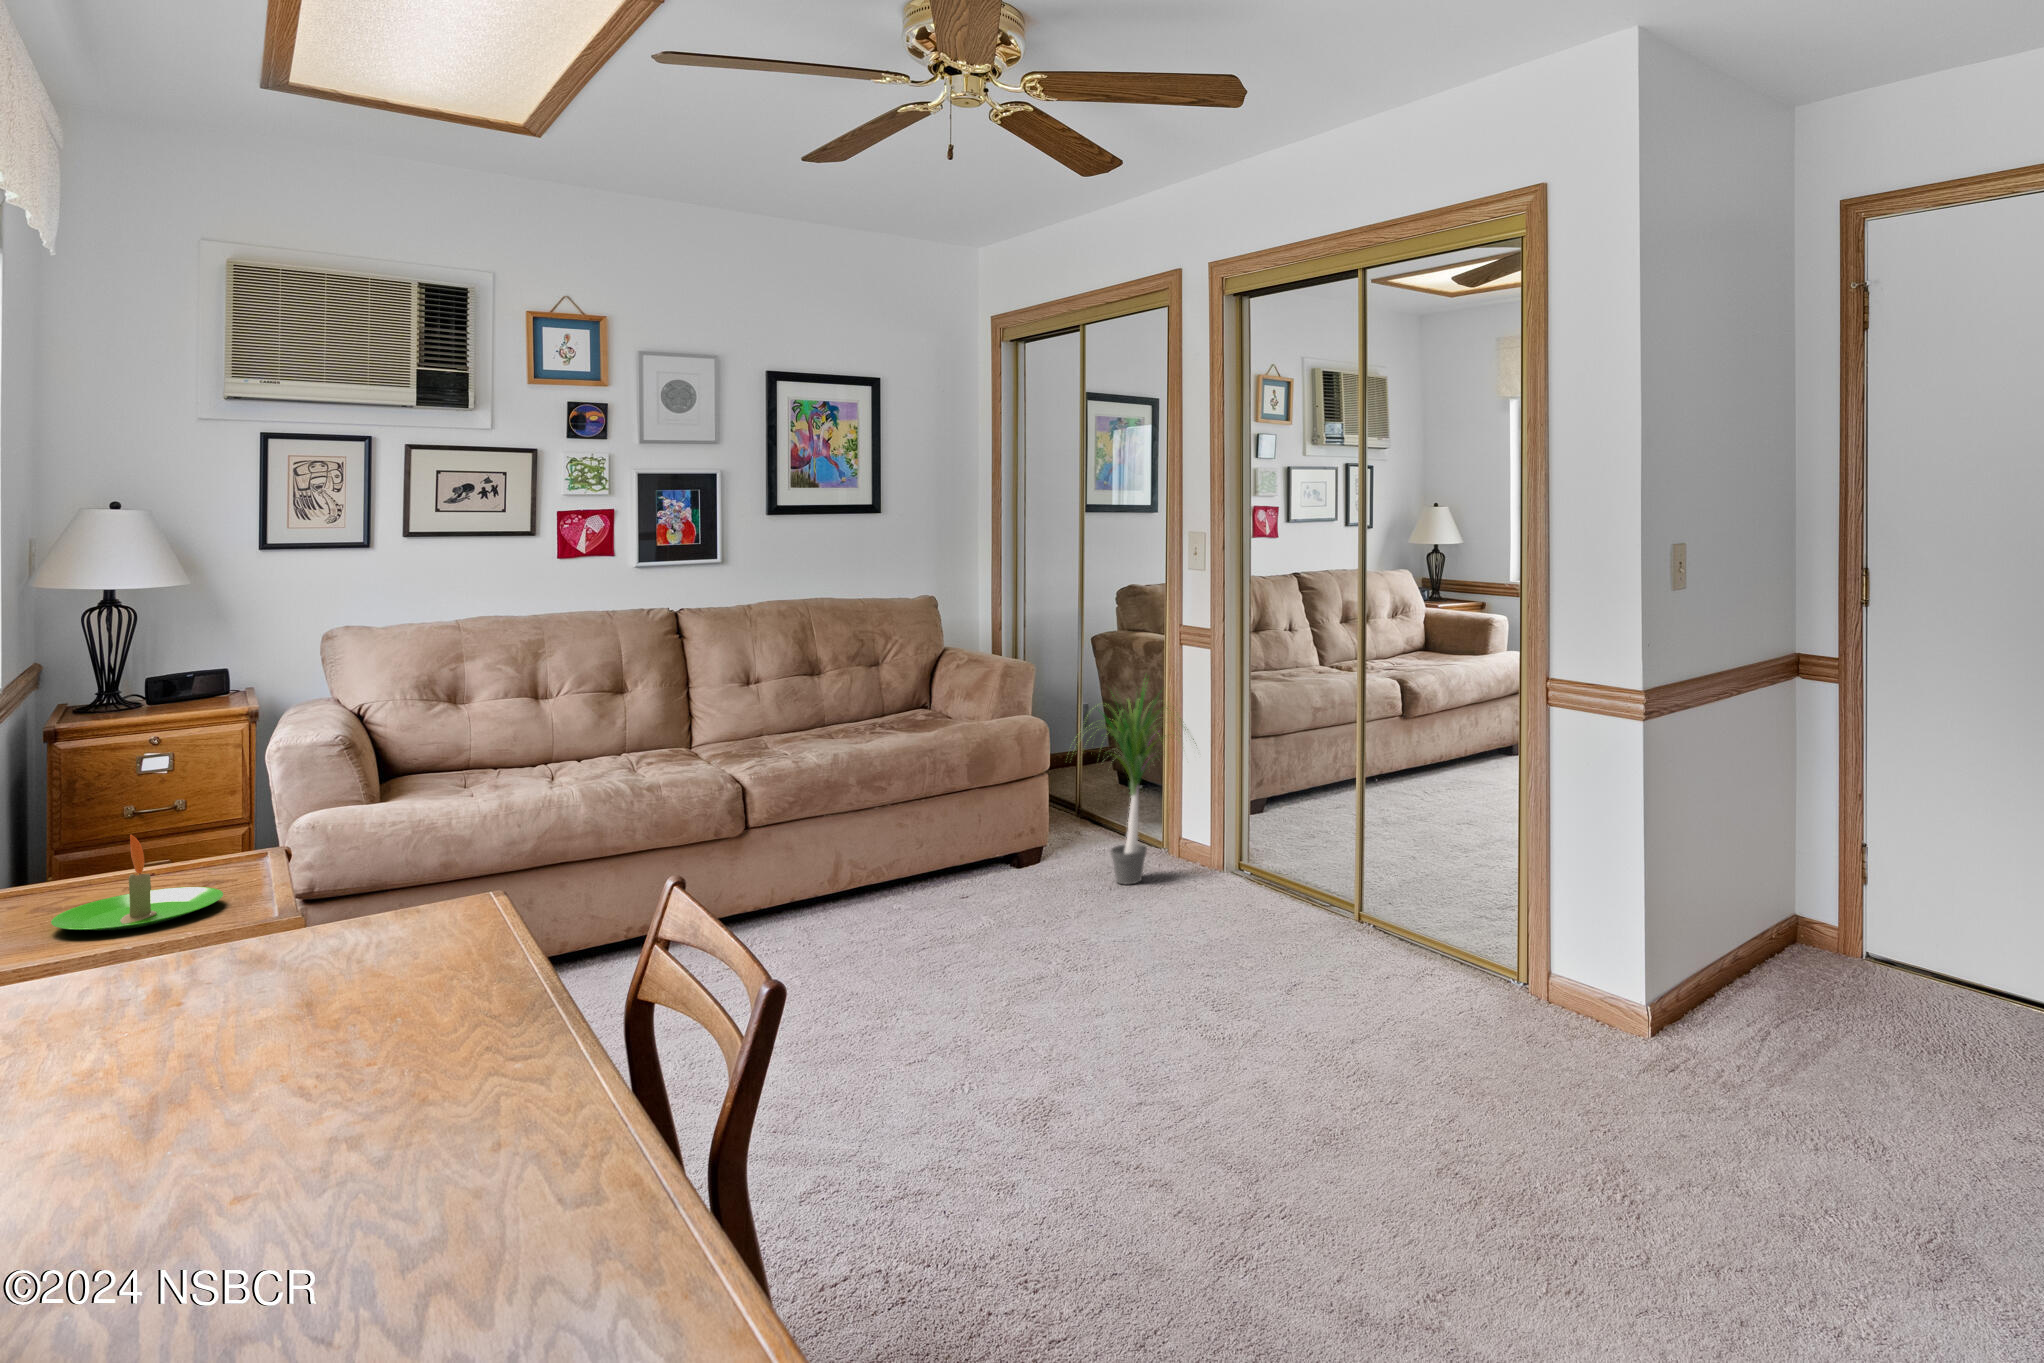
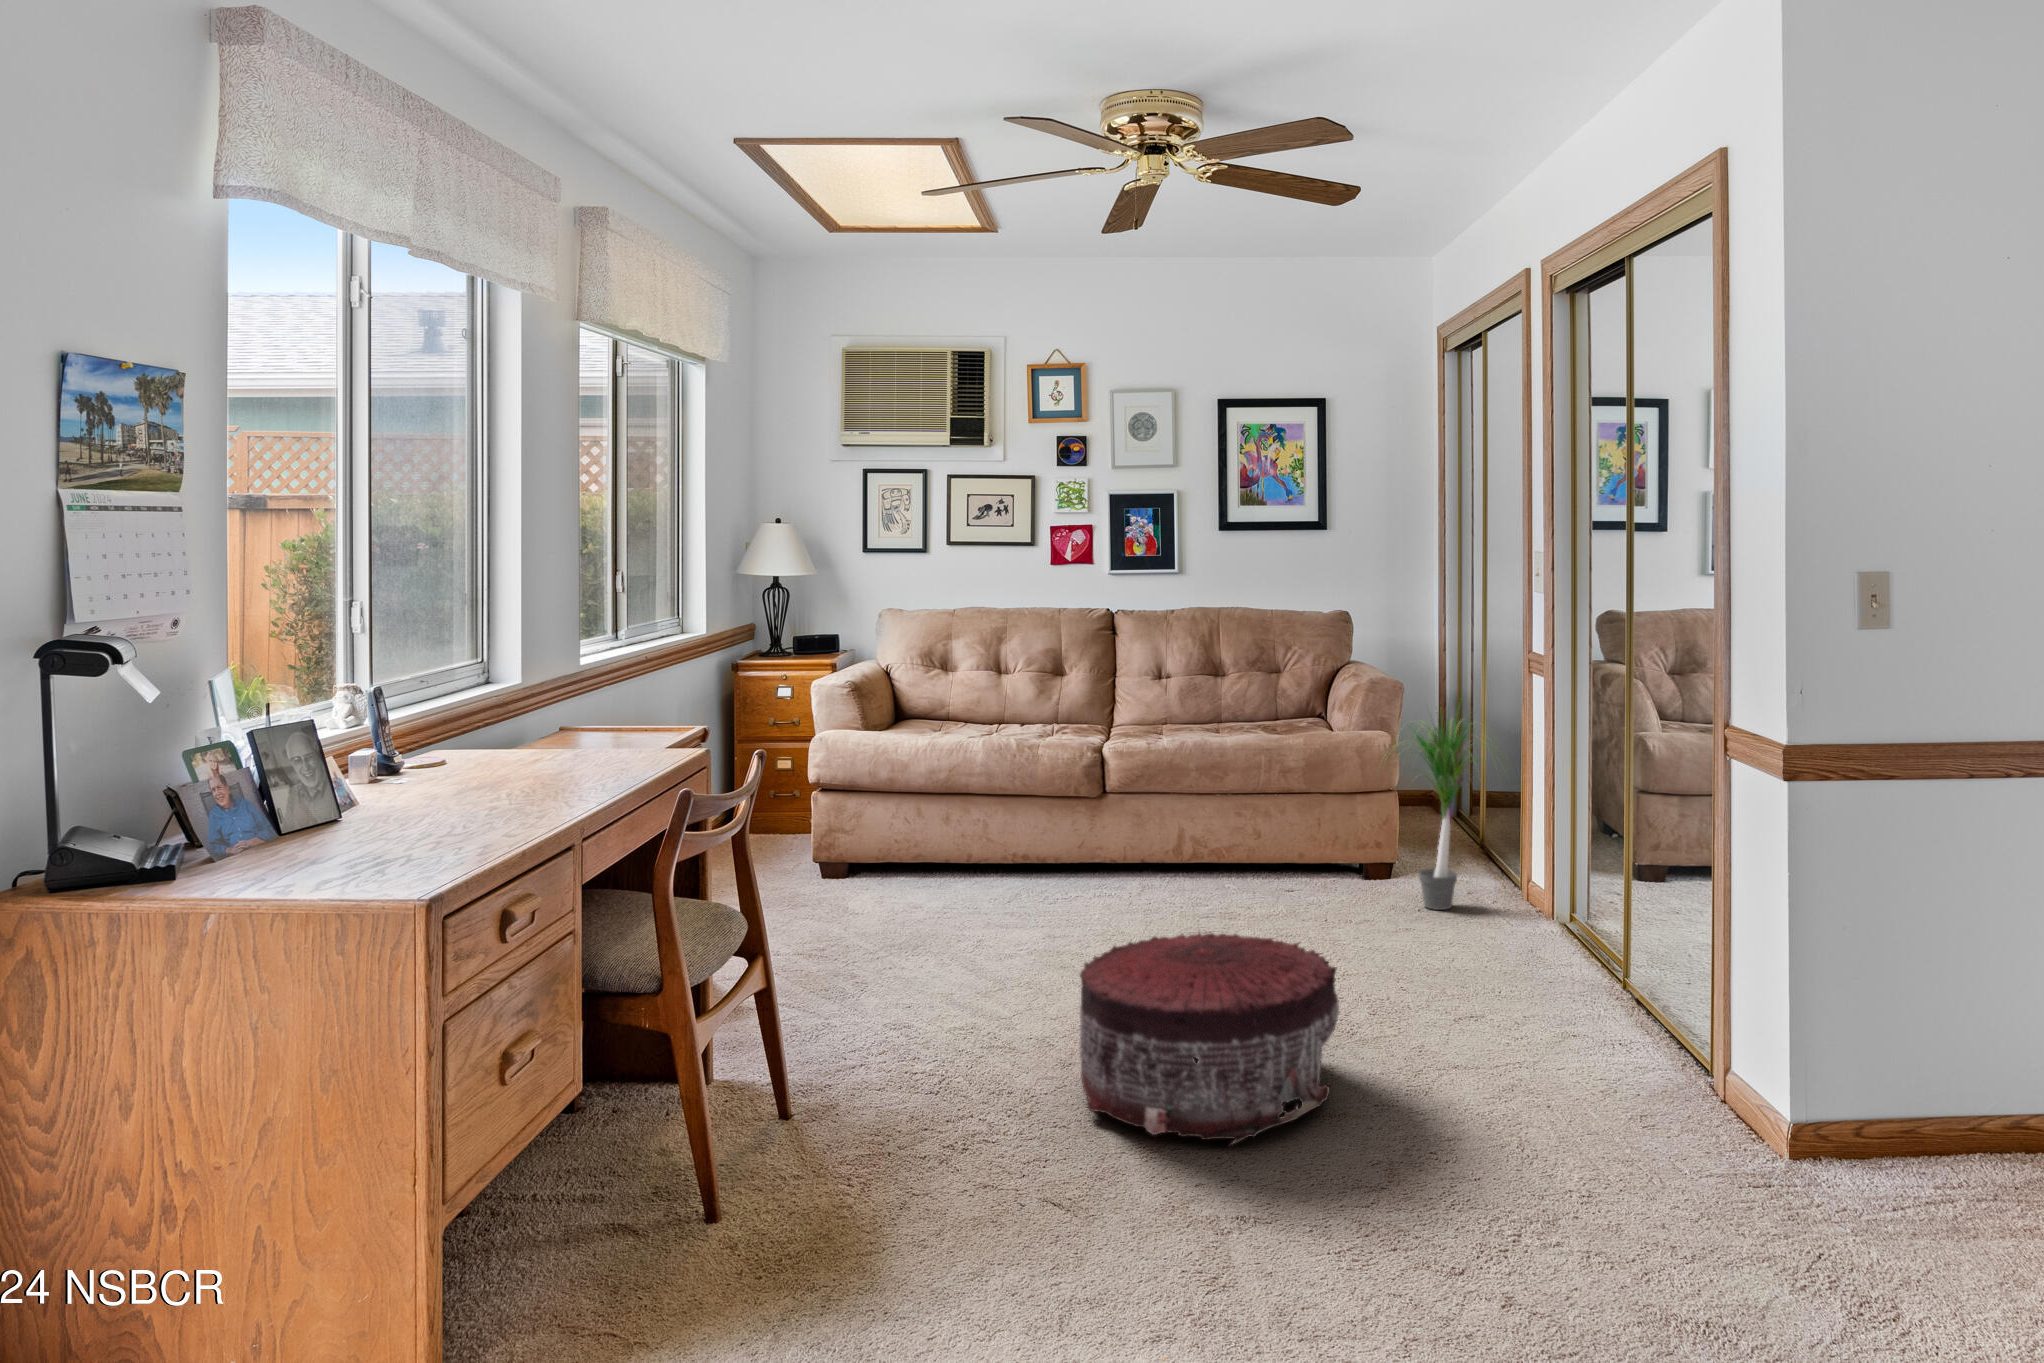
candle: present [51,835,223,931] -> none [547,703,630,756]
pouf: none [1044,948,1324,1196] -> present [1080,933,1339,1145]

